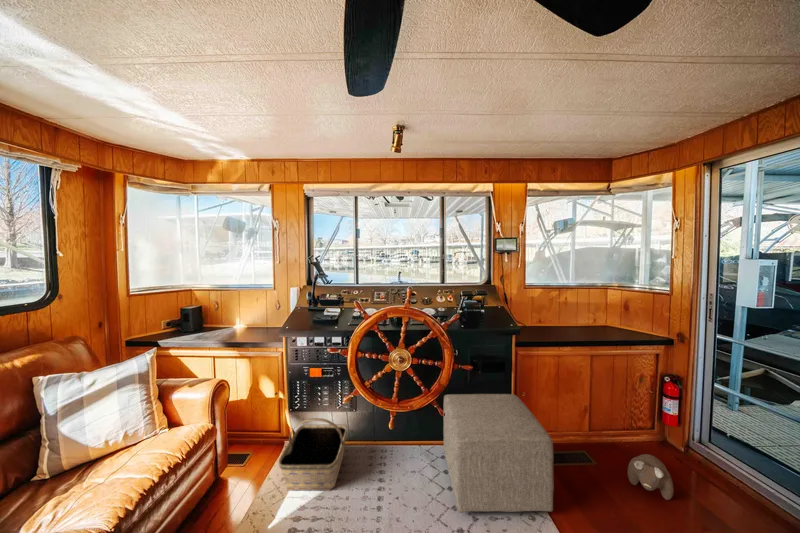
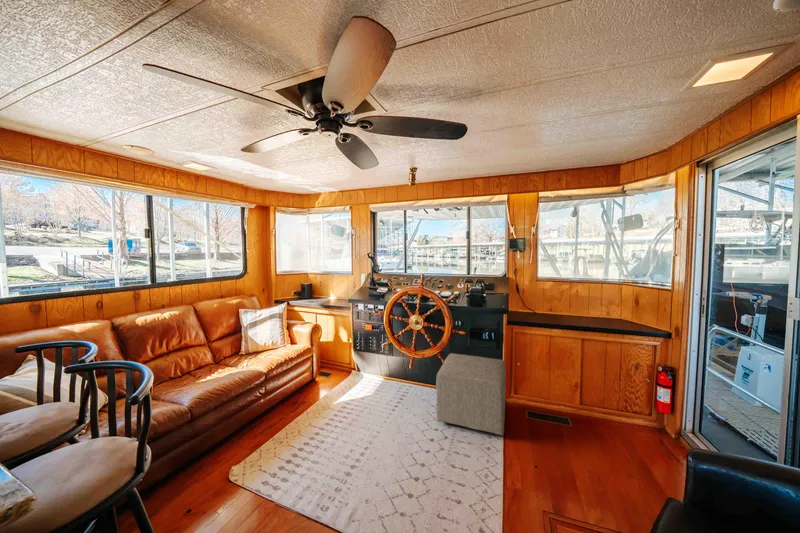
basket: present [279,418,347,491] -> none [341,354,386,397]
plush toy: present [628,454,674,500] -> none [584,420,624,456]

